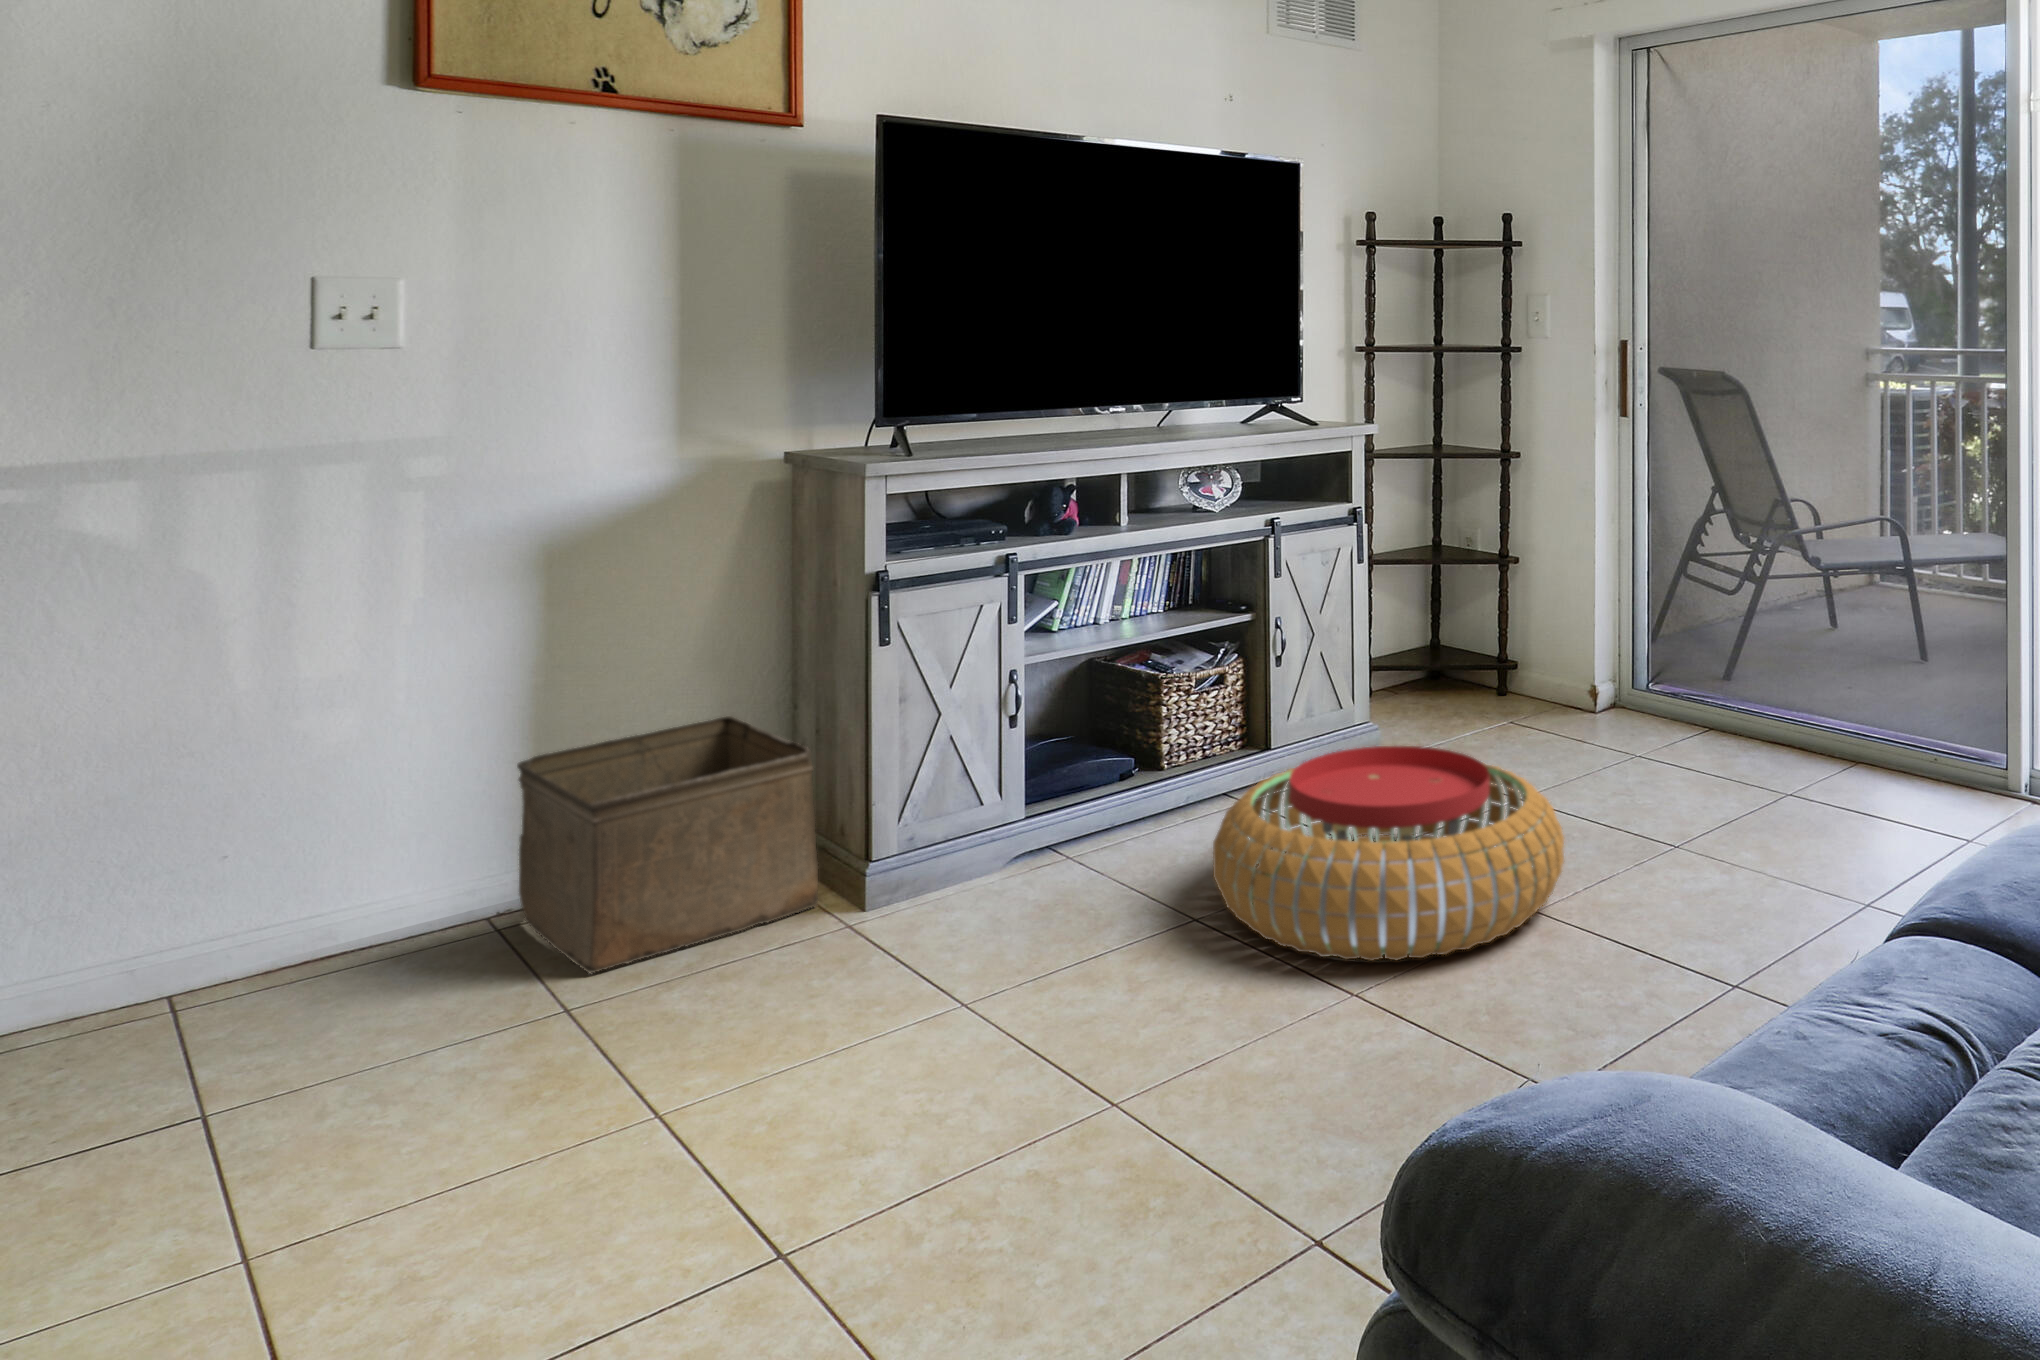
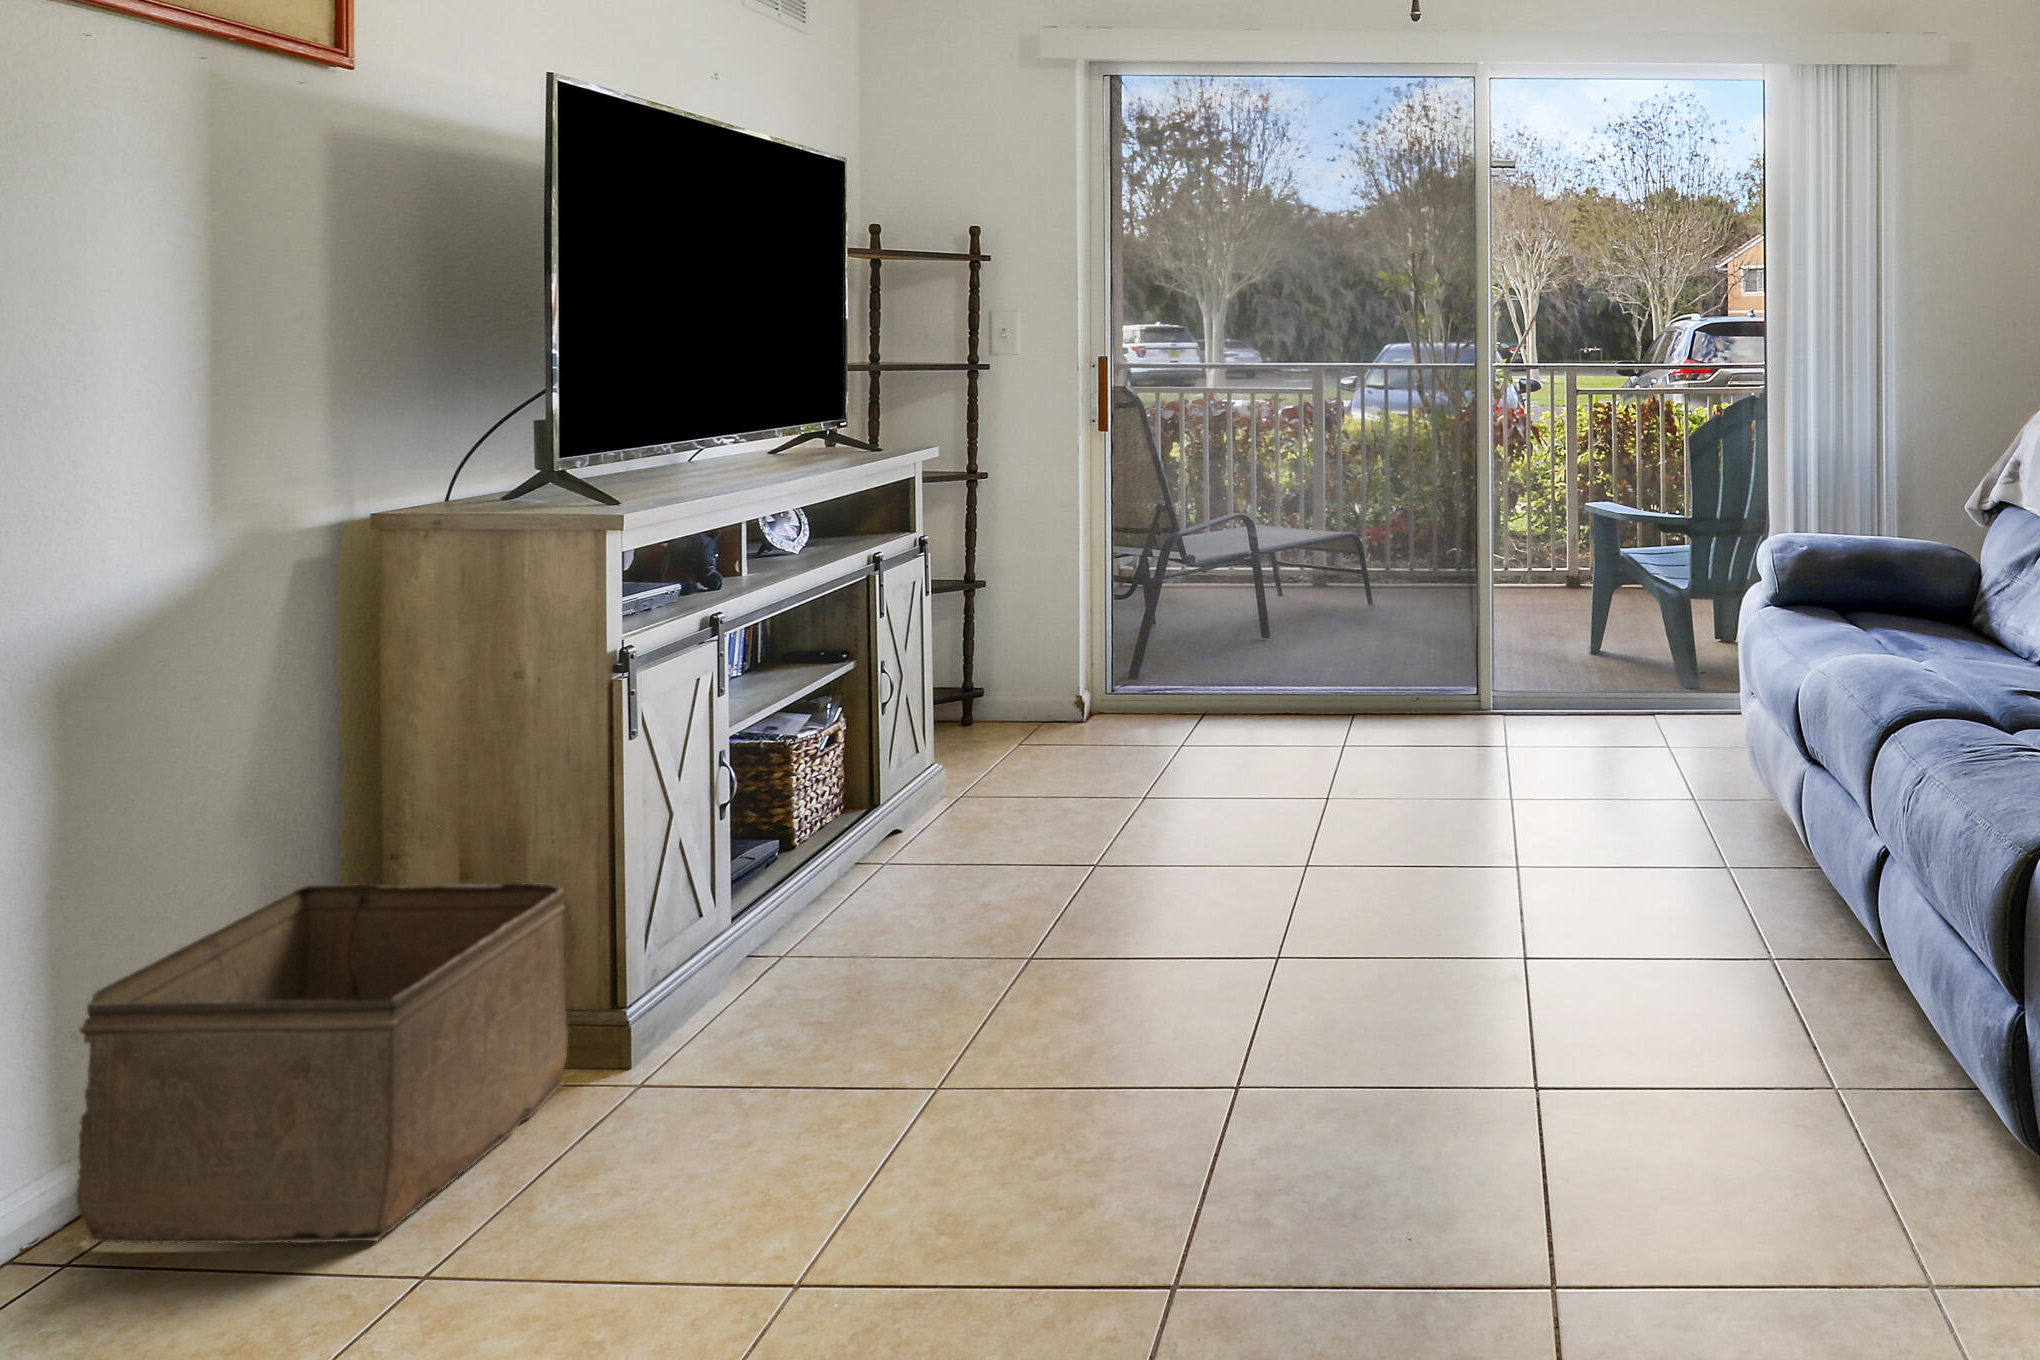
pouf: present [1213,746,1564,961] -> none [1013,748,1357,953]

